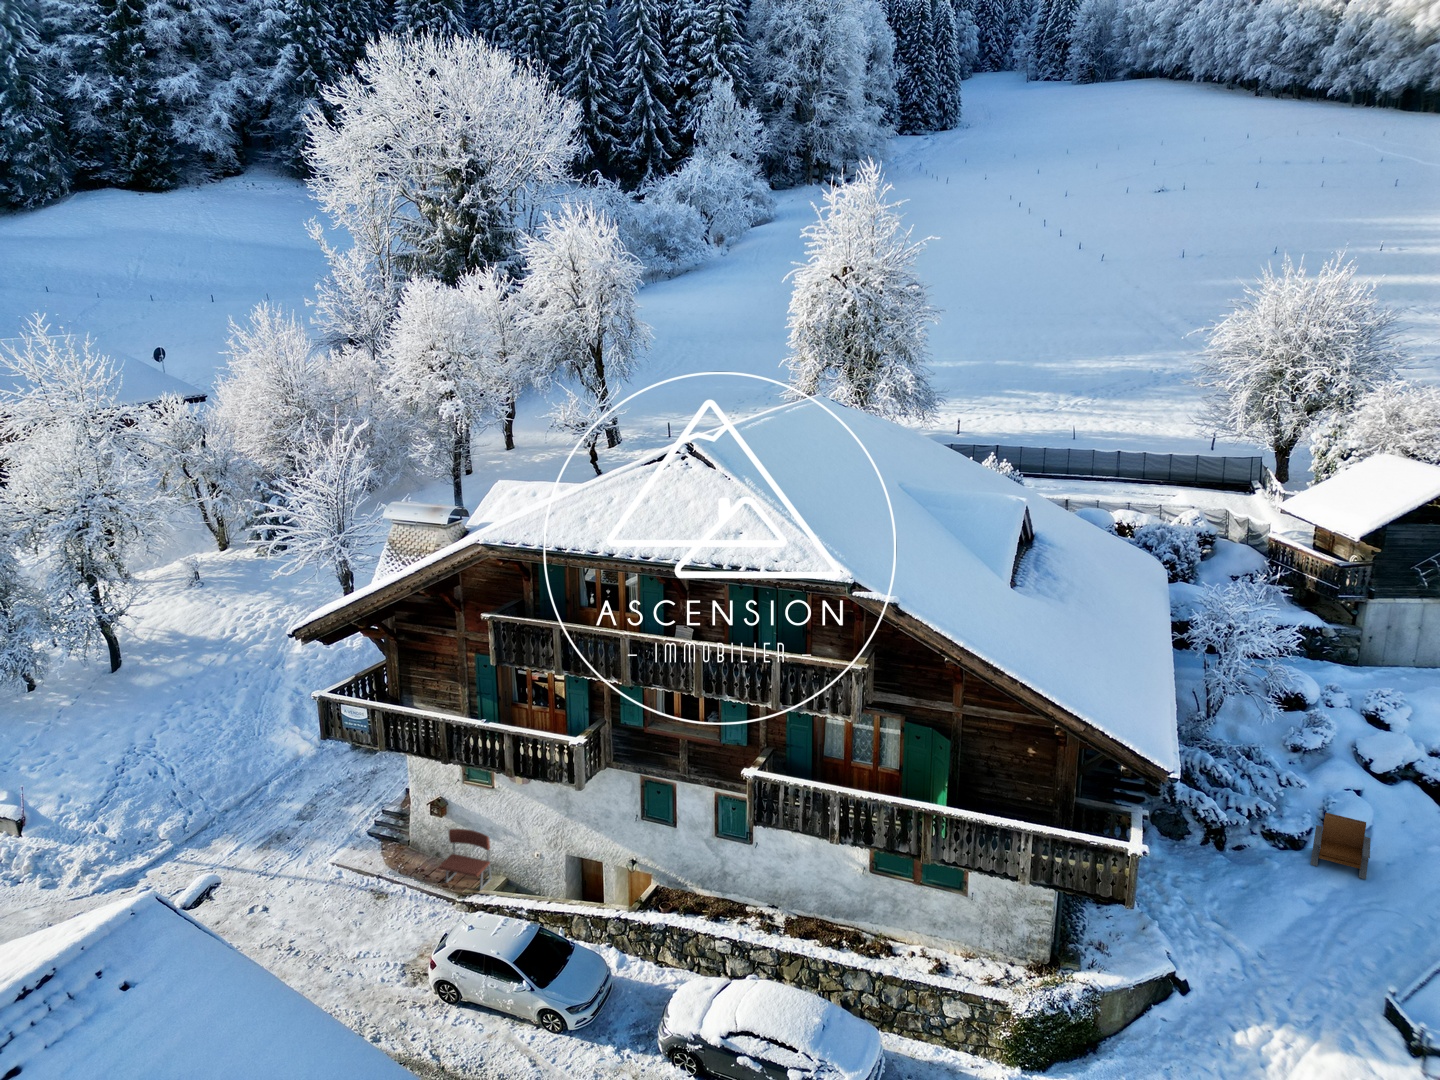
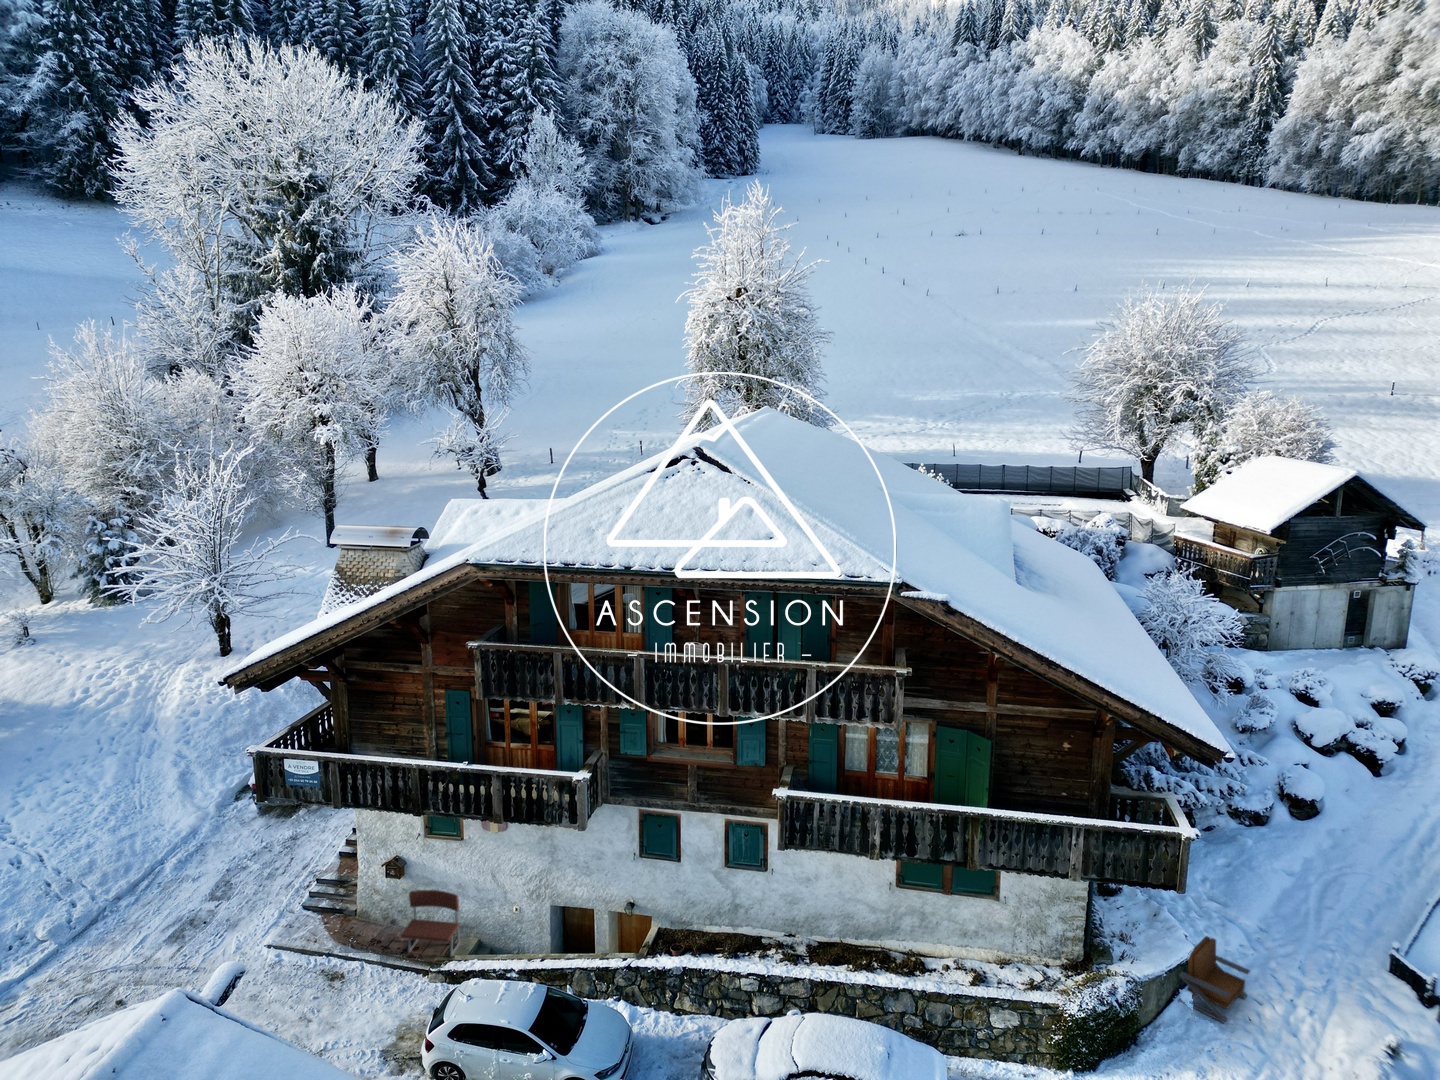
lounge chair: present [1311,813,1371,879] -> present [1178,936,1250,1023]

